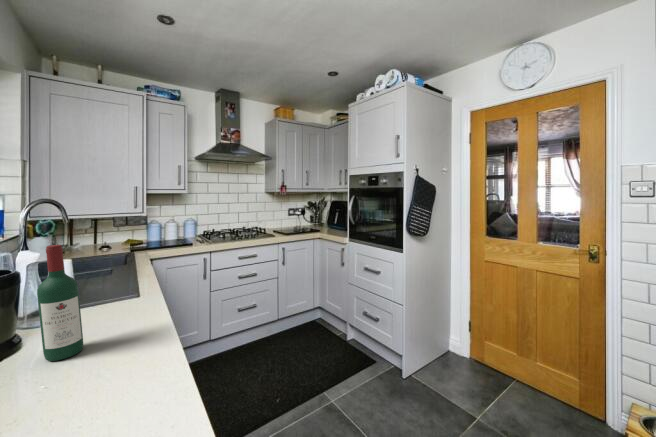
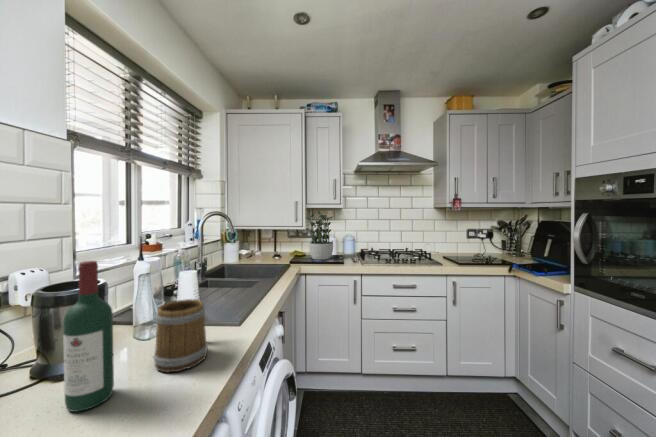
potted plant: none [143,196,176,245] -> present [306,211,333,260]
mug: none [90,274,138,329] -> present [154,299,208,372]

